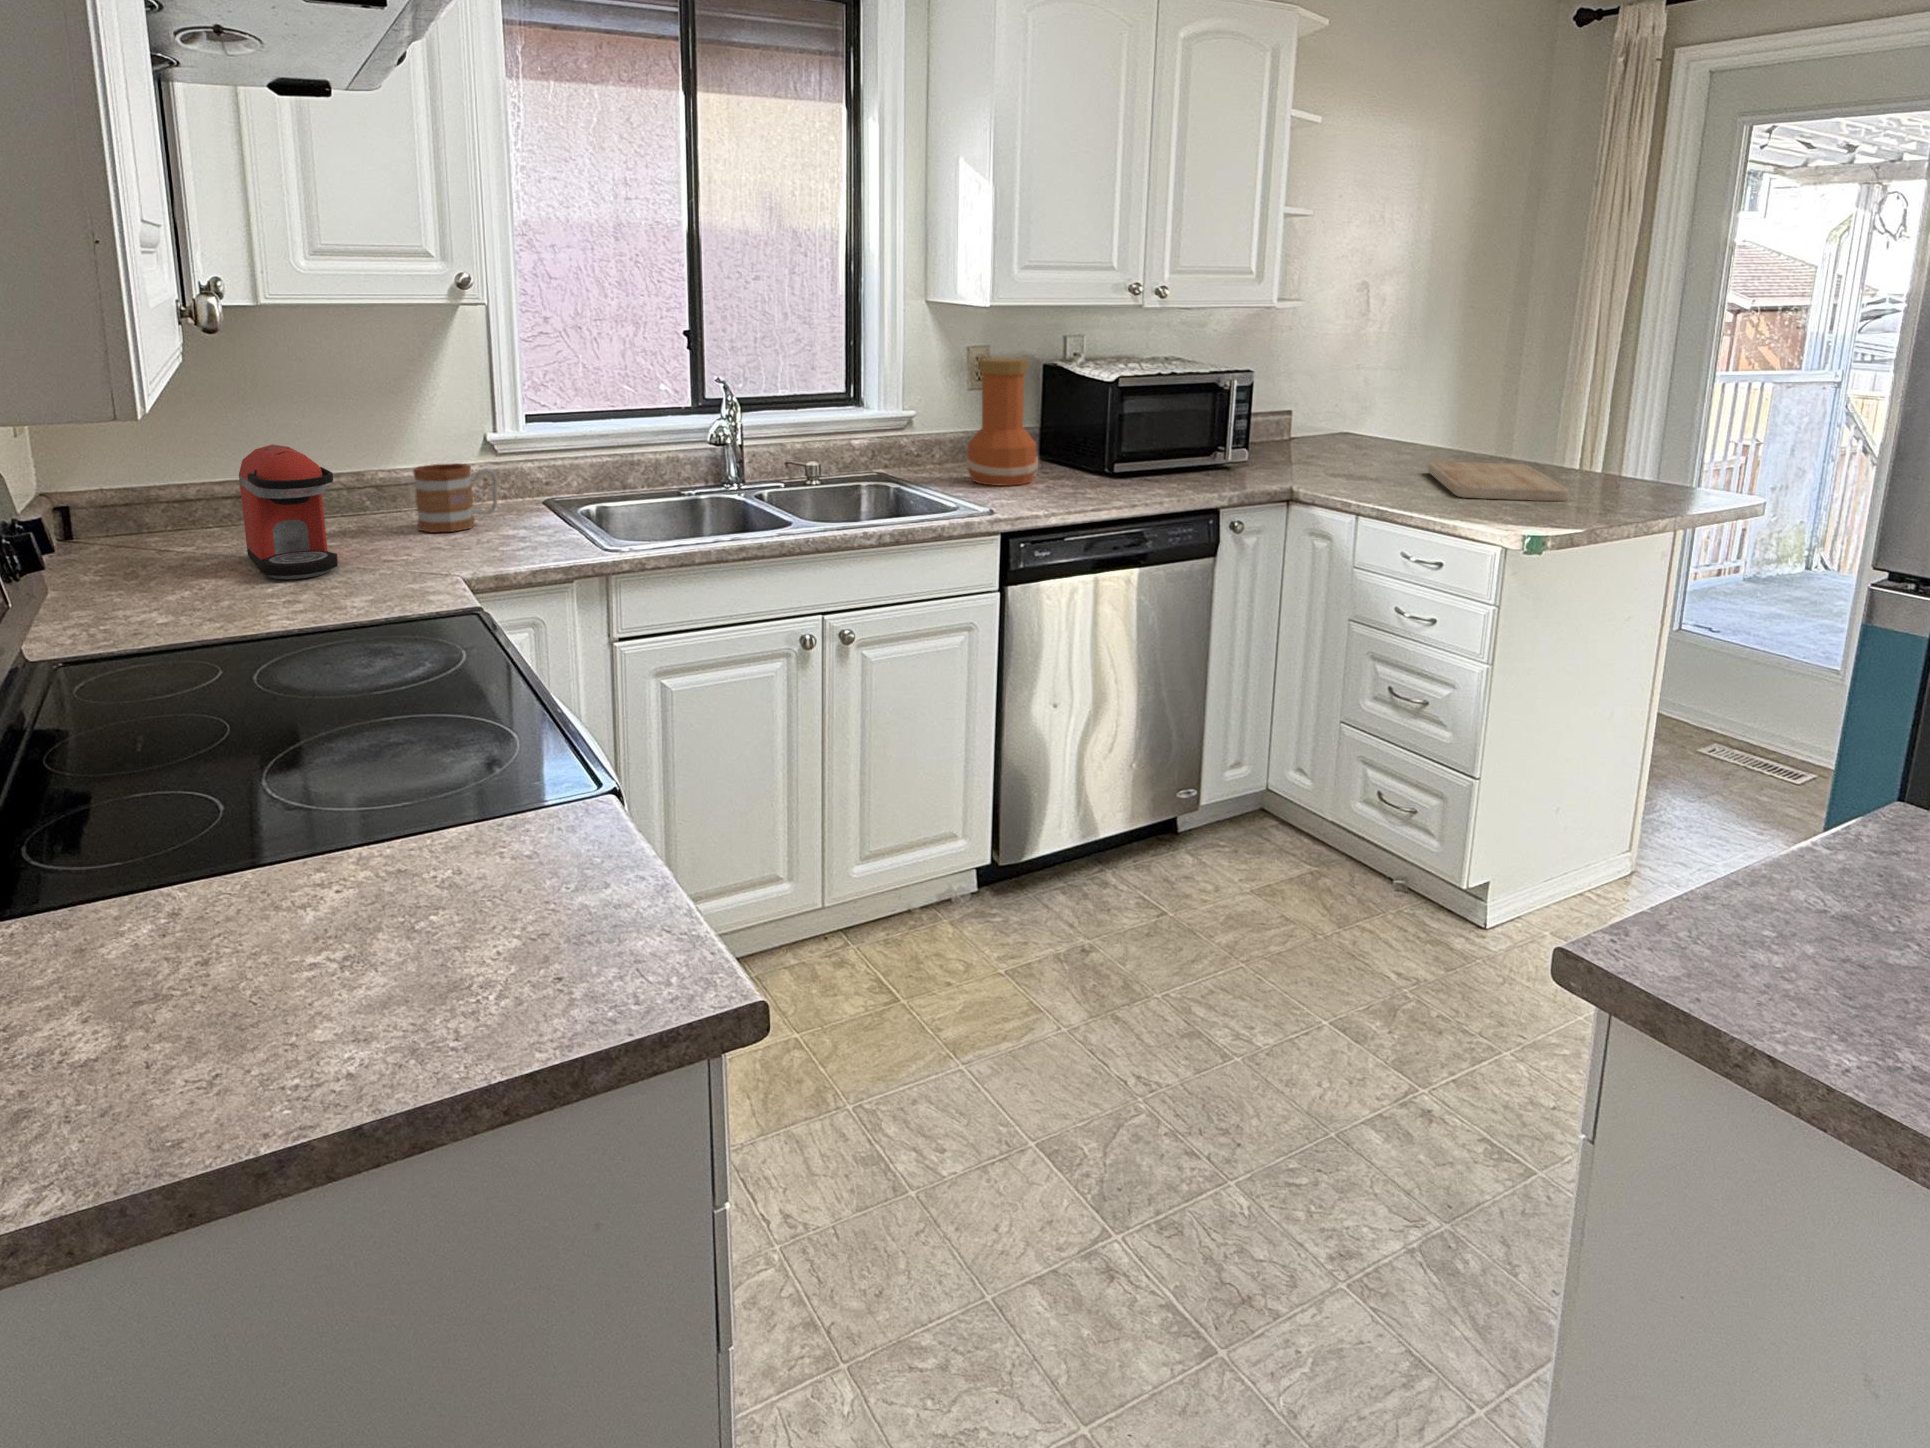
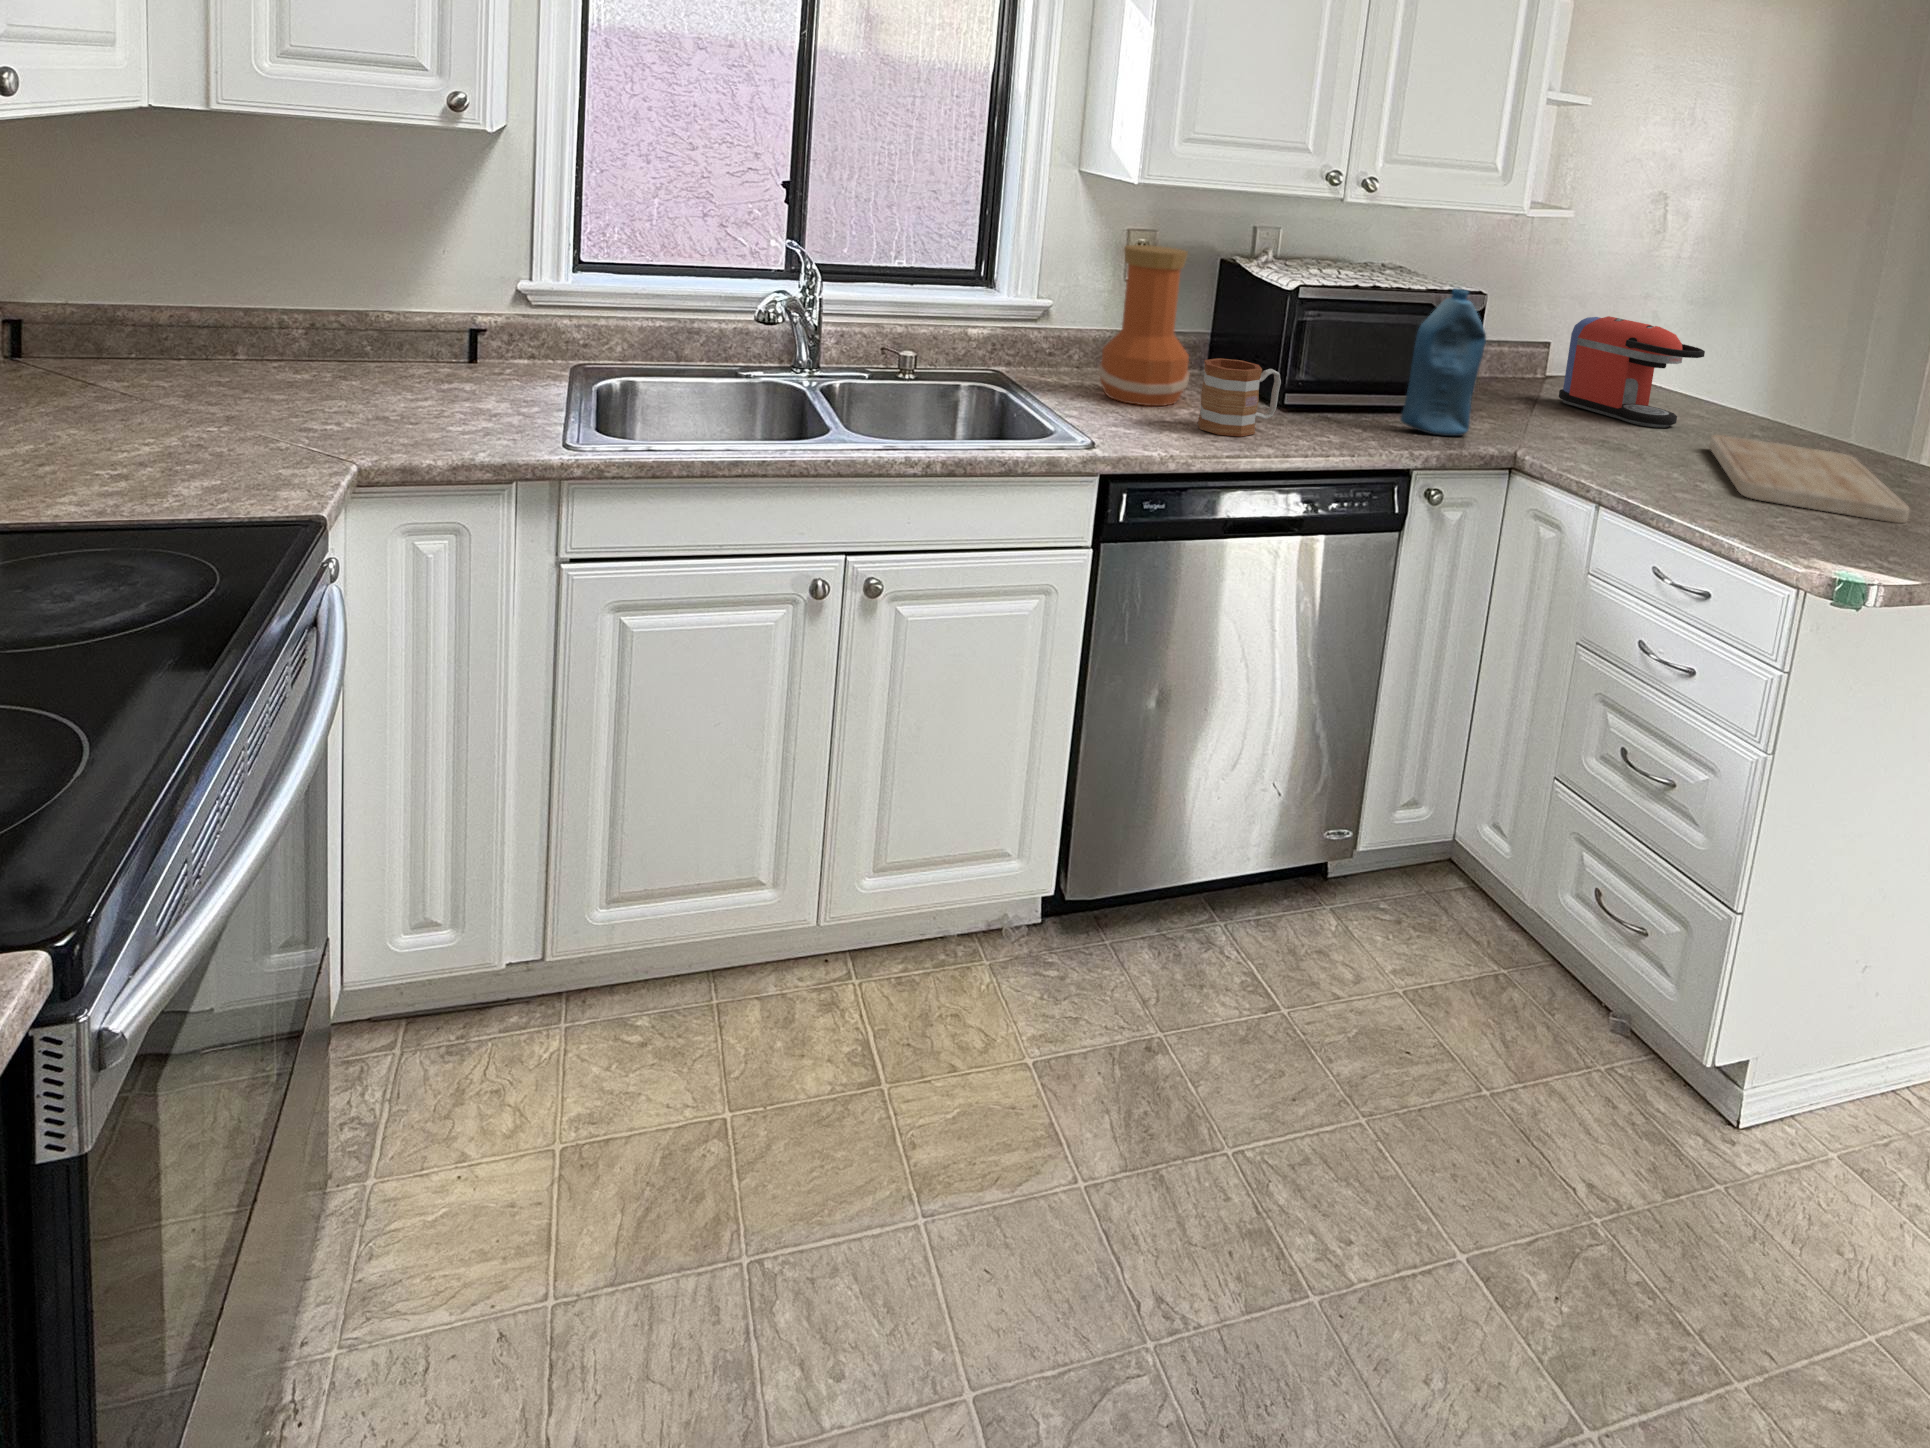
bottle: none [1205,368,1263,483] -> present [1401,288,1486,436]
coffee maker: present [239,444,338,579] -> present [1559,316,1705,428]
mug: present [413,463,497,532] -> present [1198,358,1281,437]

